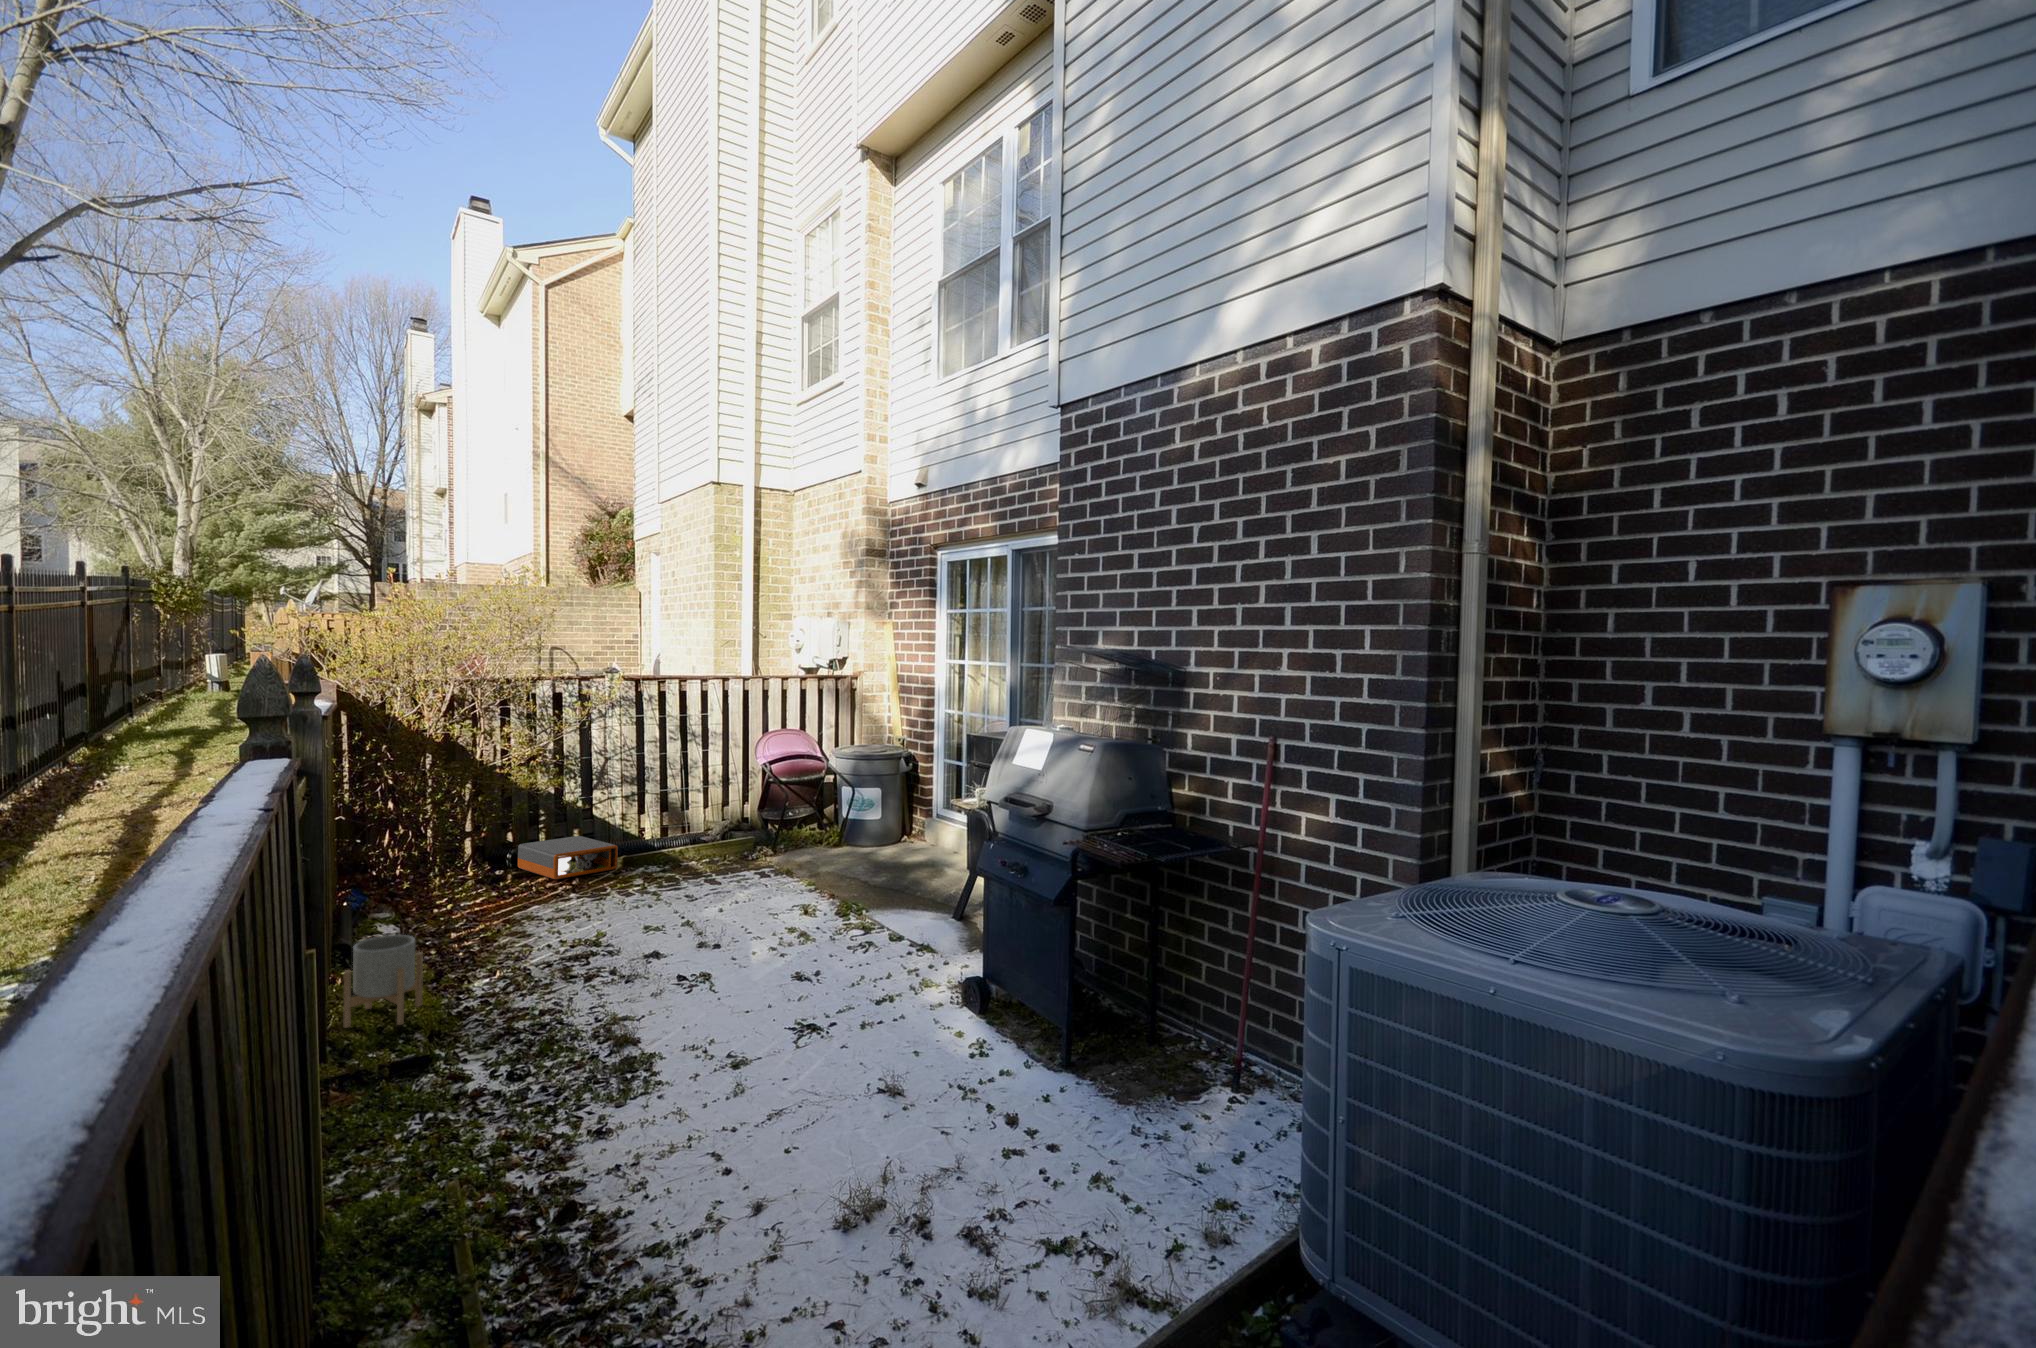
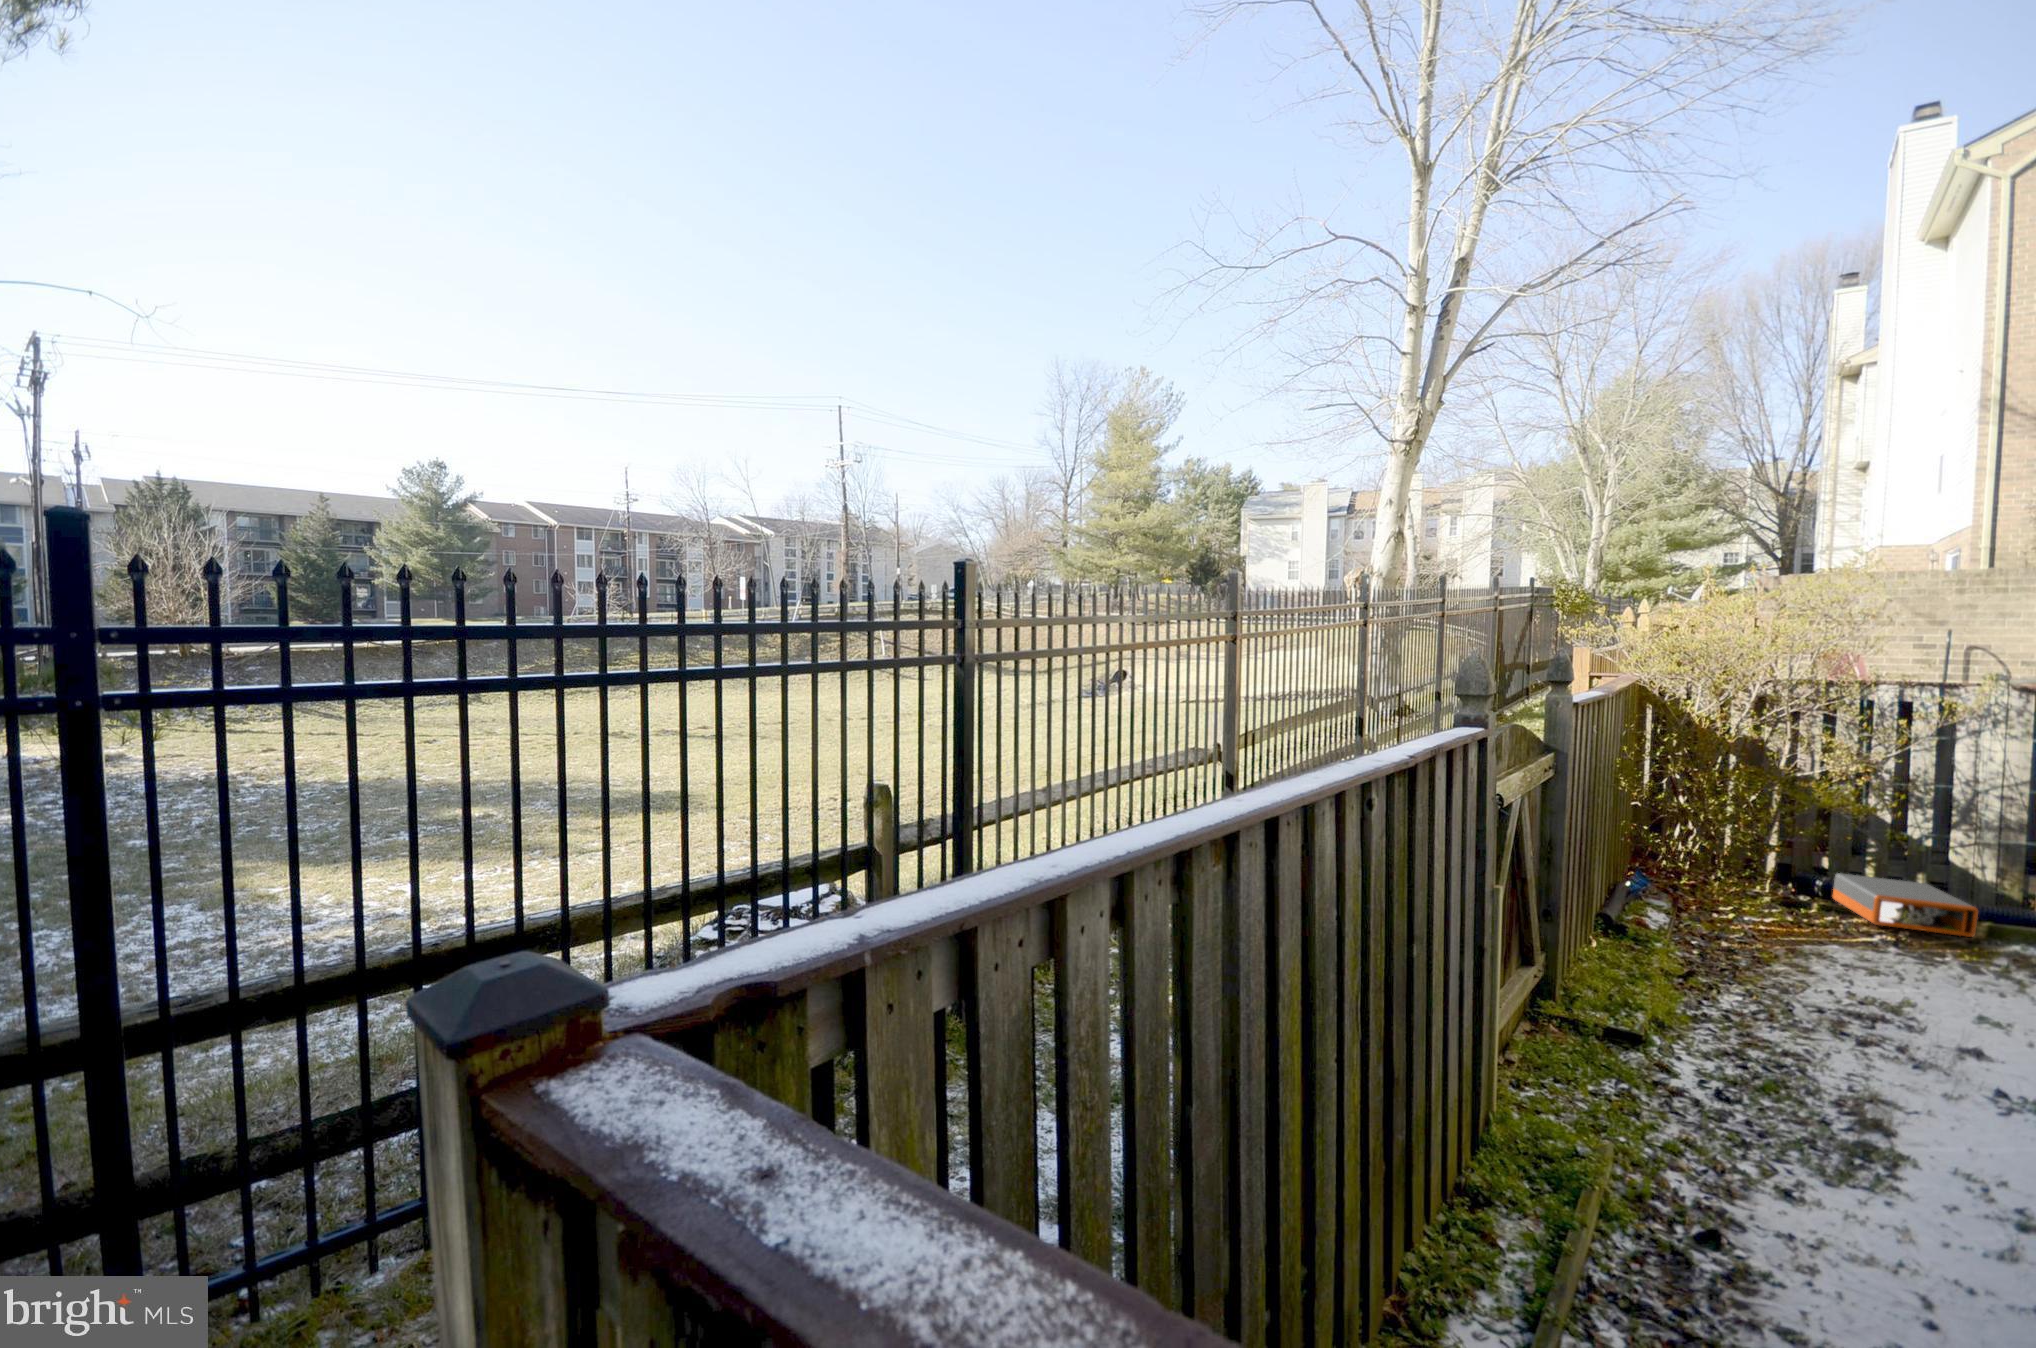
planter: present [344,935,423,1028] -> none [1588,913,1668,1002]

